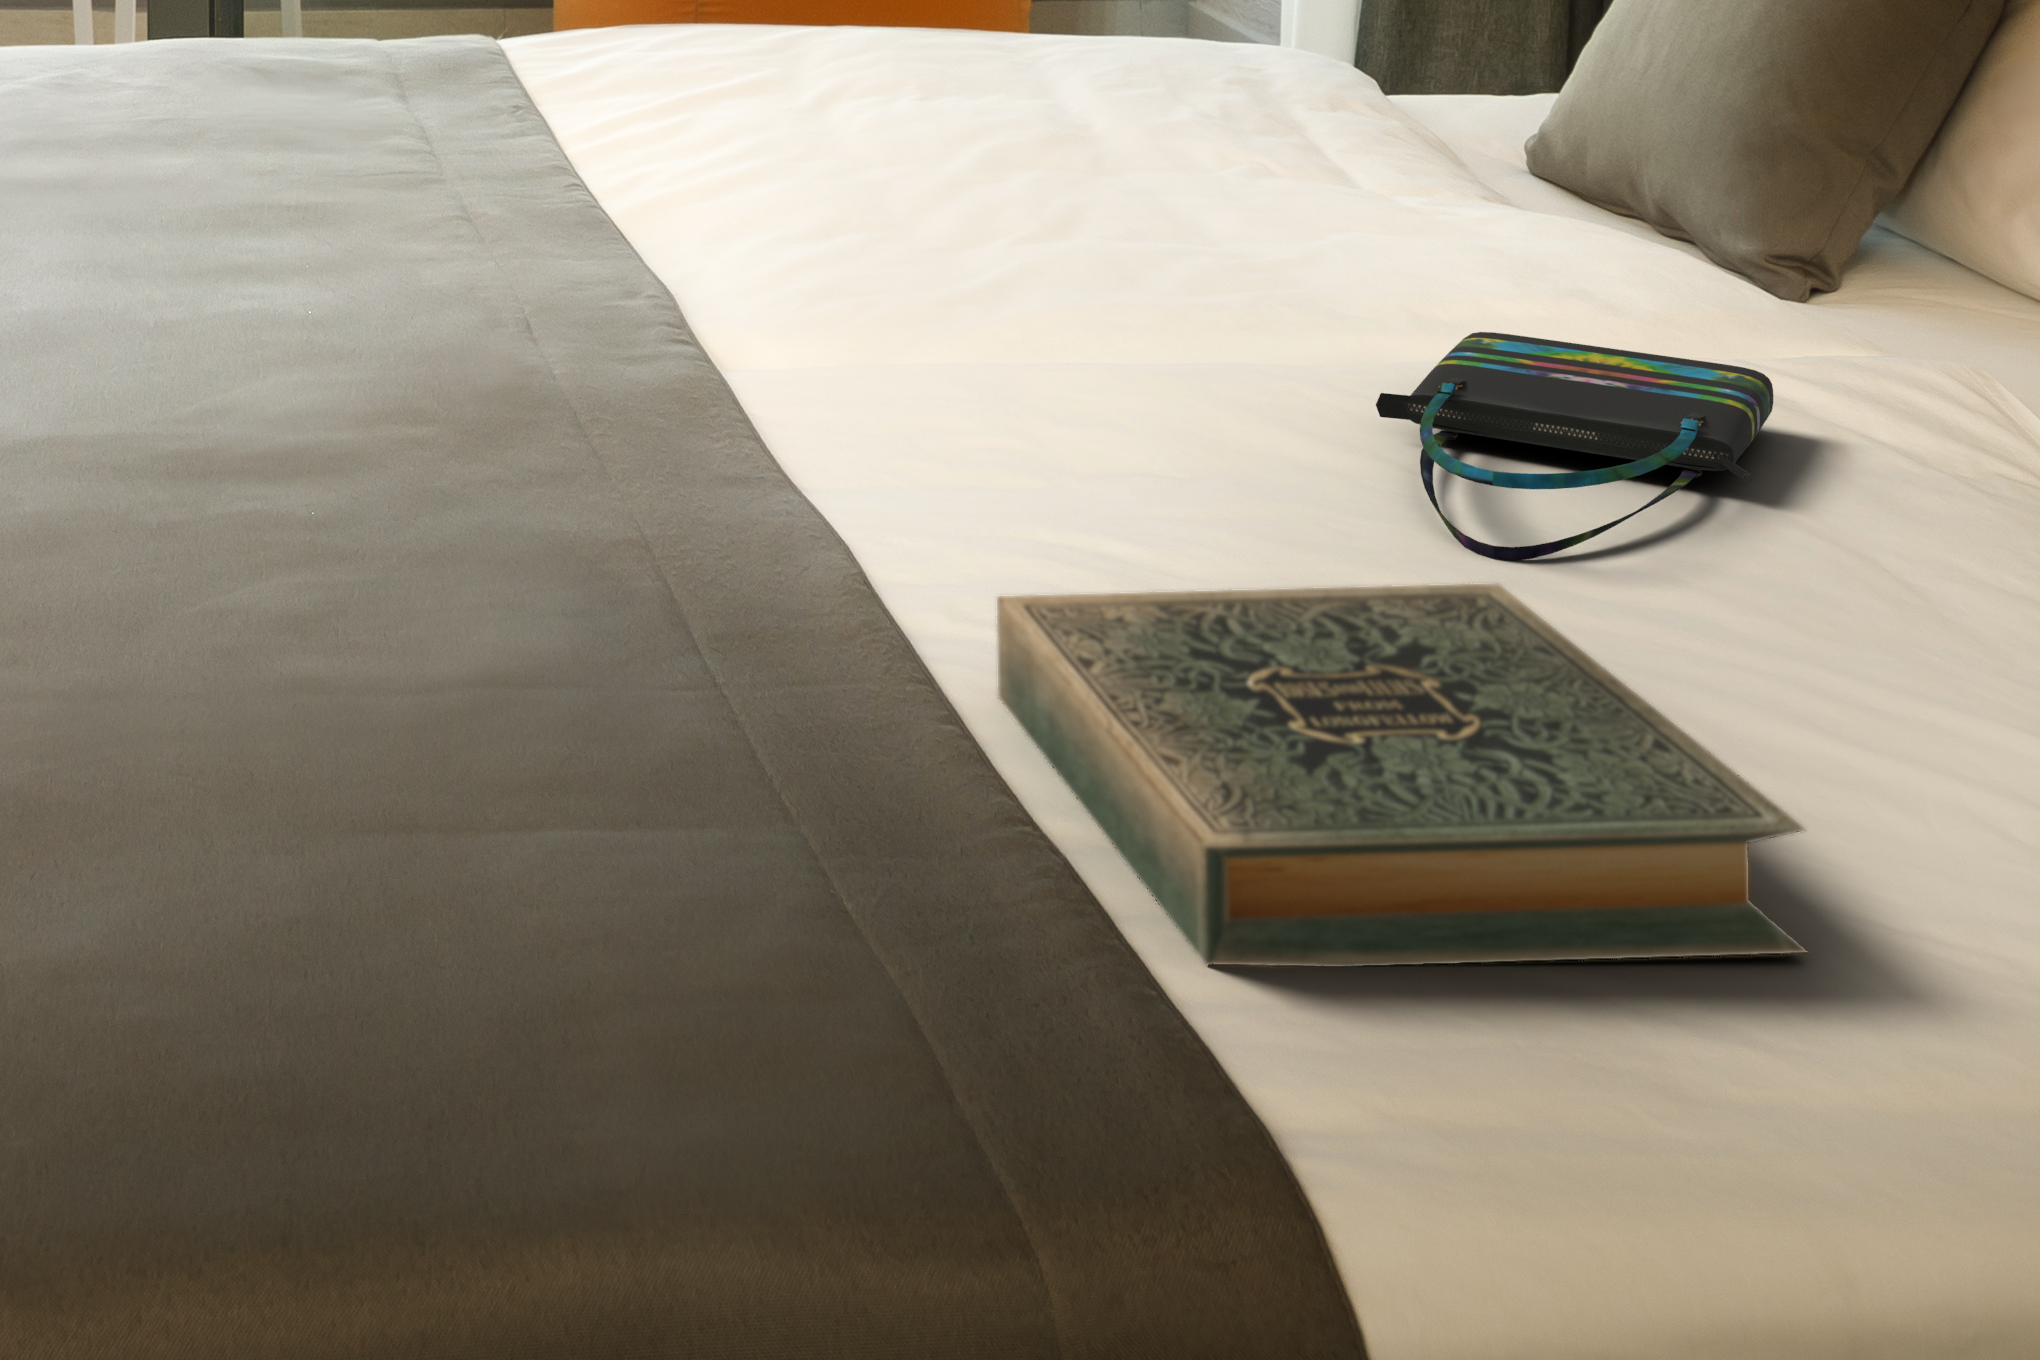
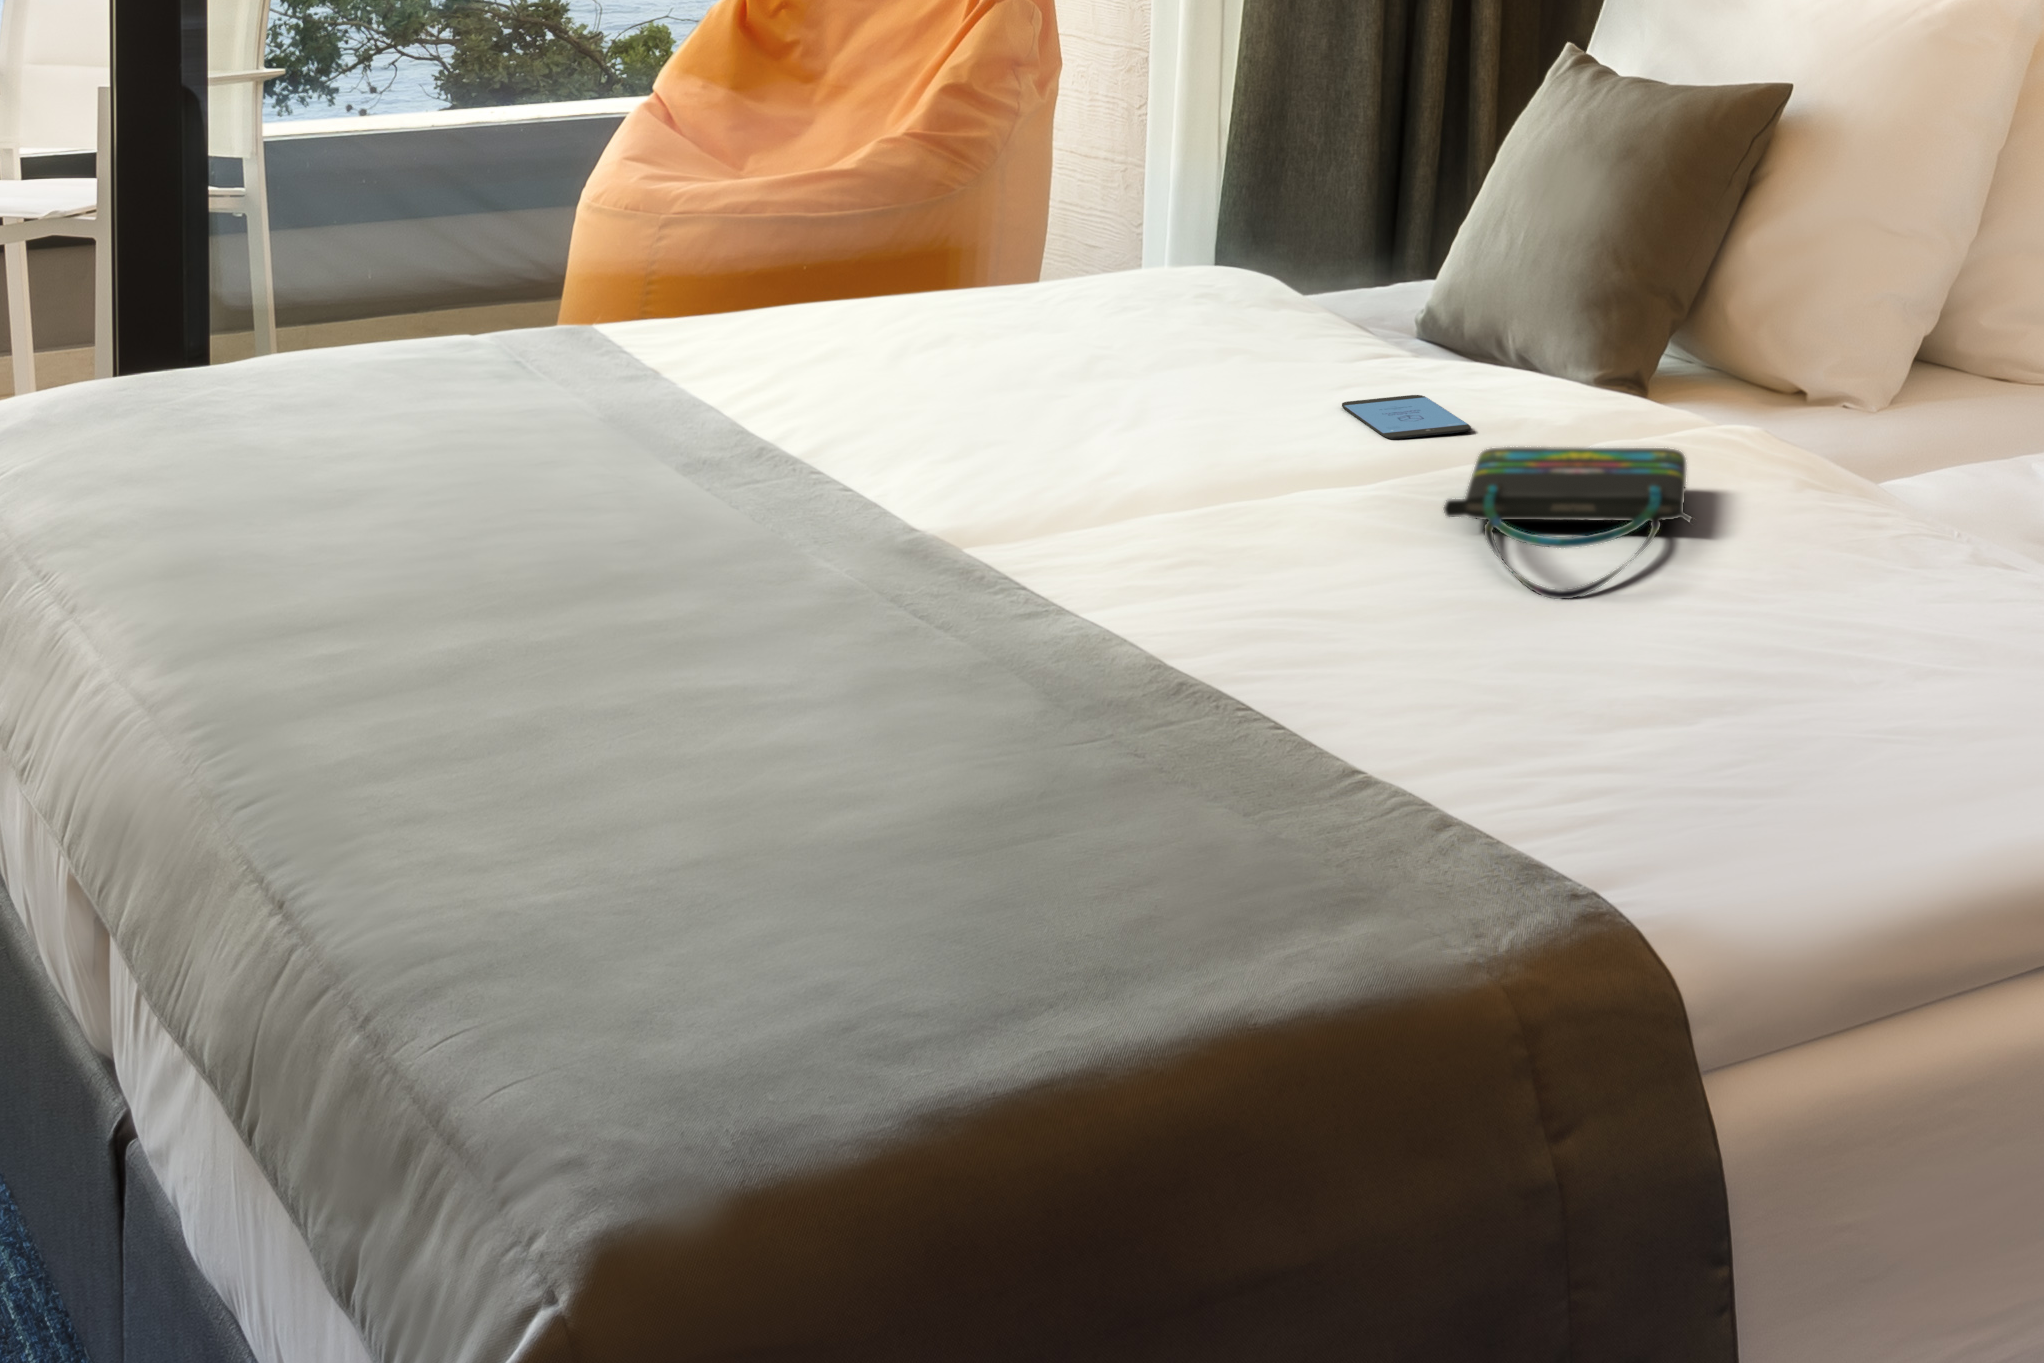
smartphone: none [1337,245,1498,305] -> present [1342,395,1471,439]
hardback book: present [997,584,1806,967] -> none [1304,605,1858,872]

